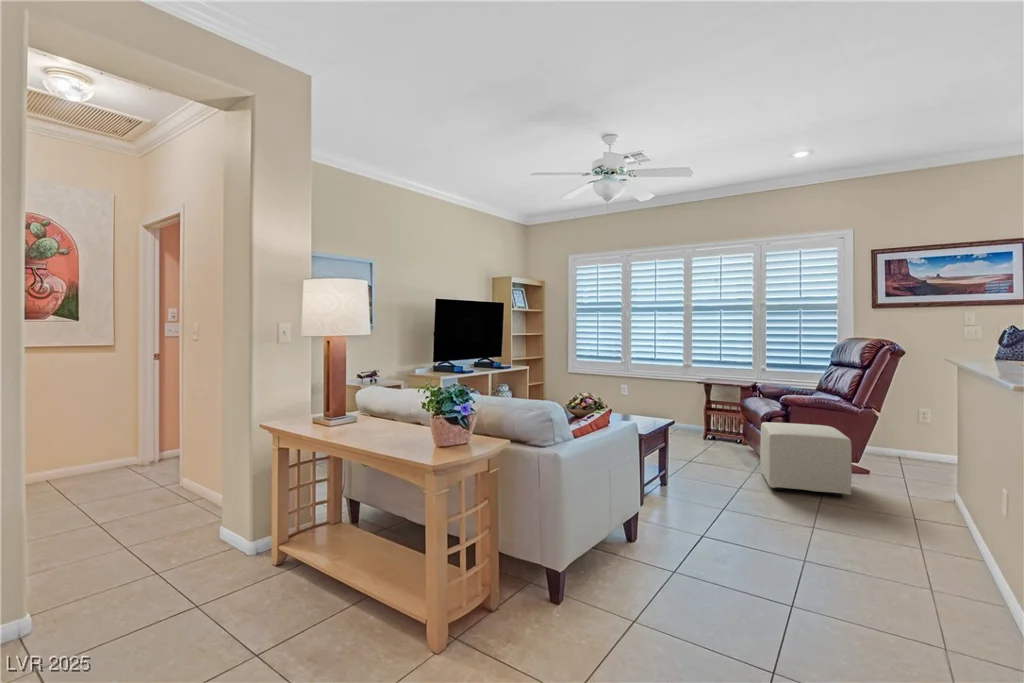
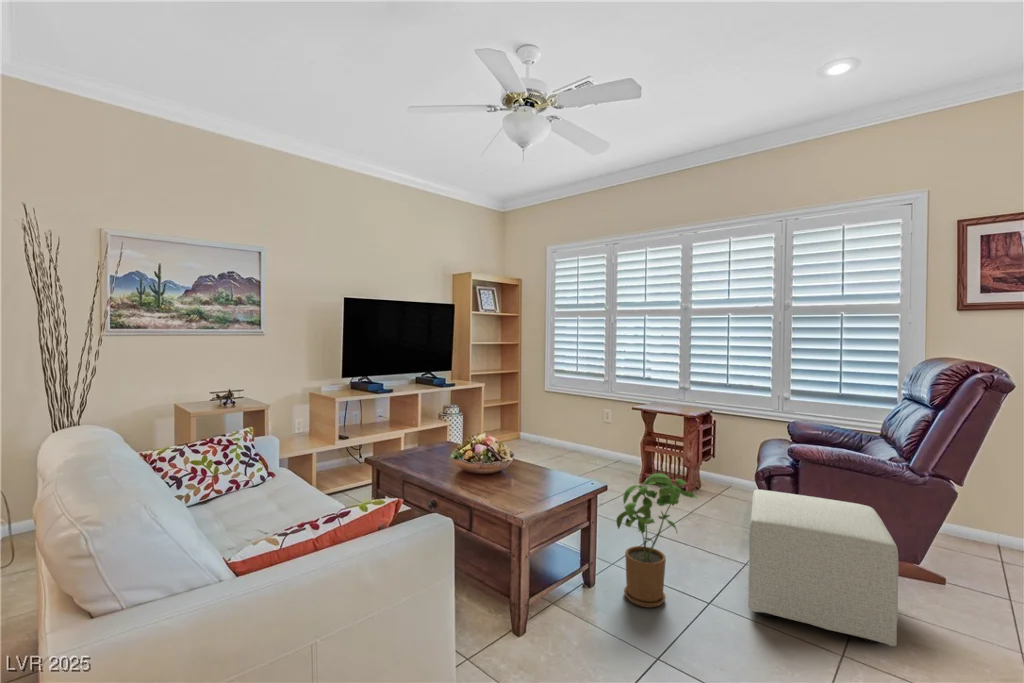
house plant: none [691,410,741,492] -> present [616,473,697,608]

